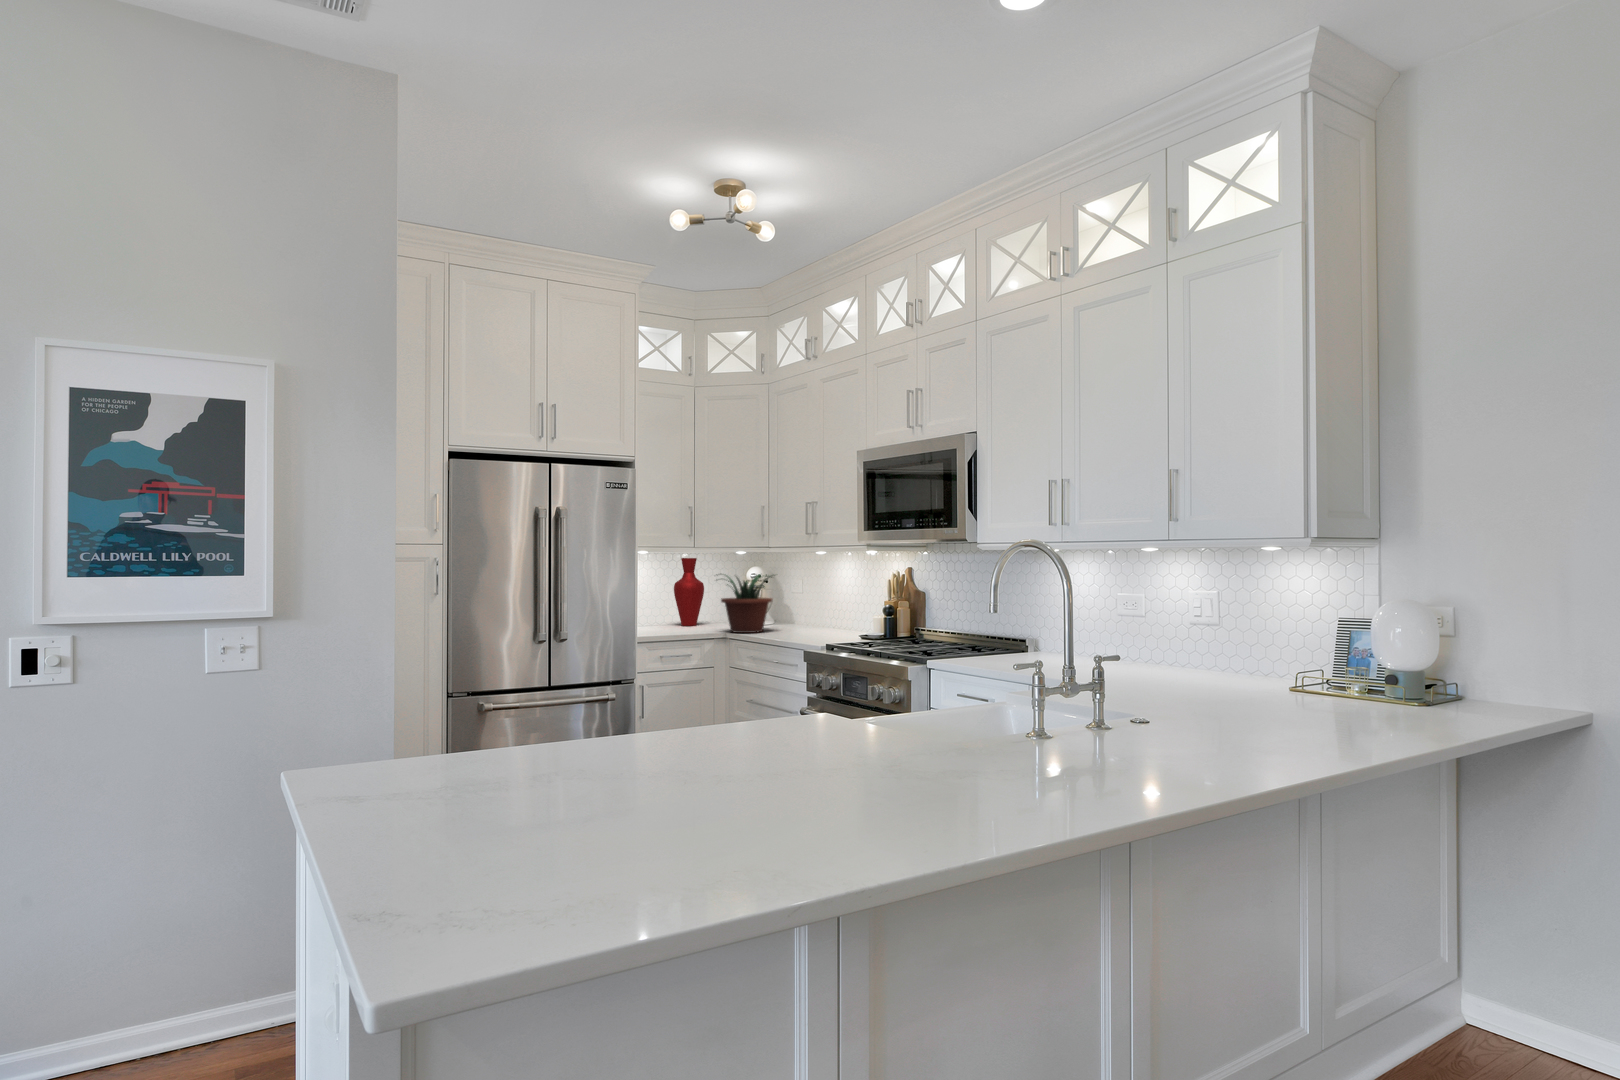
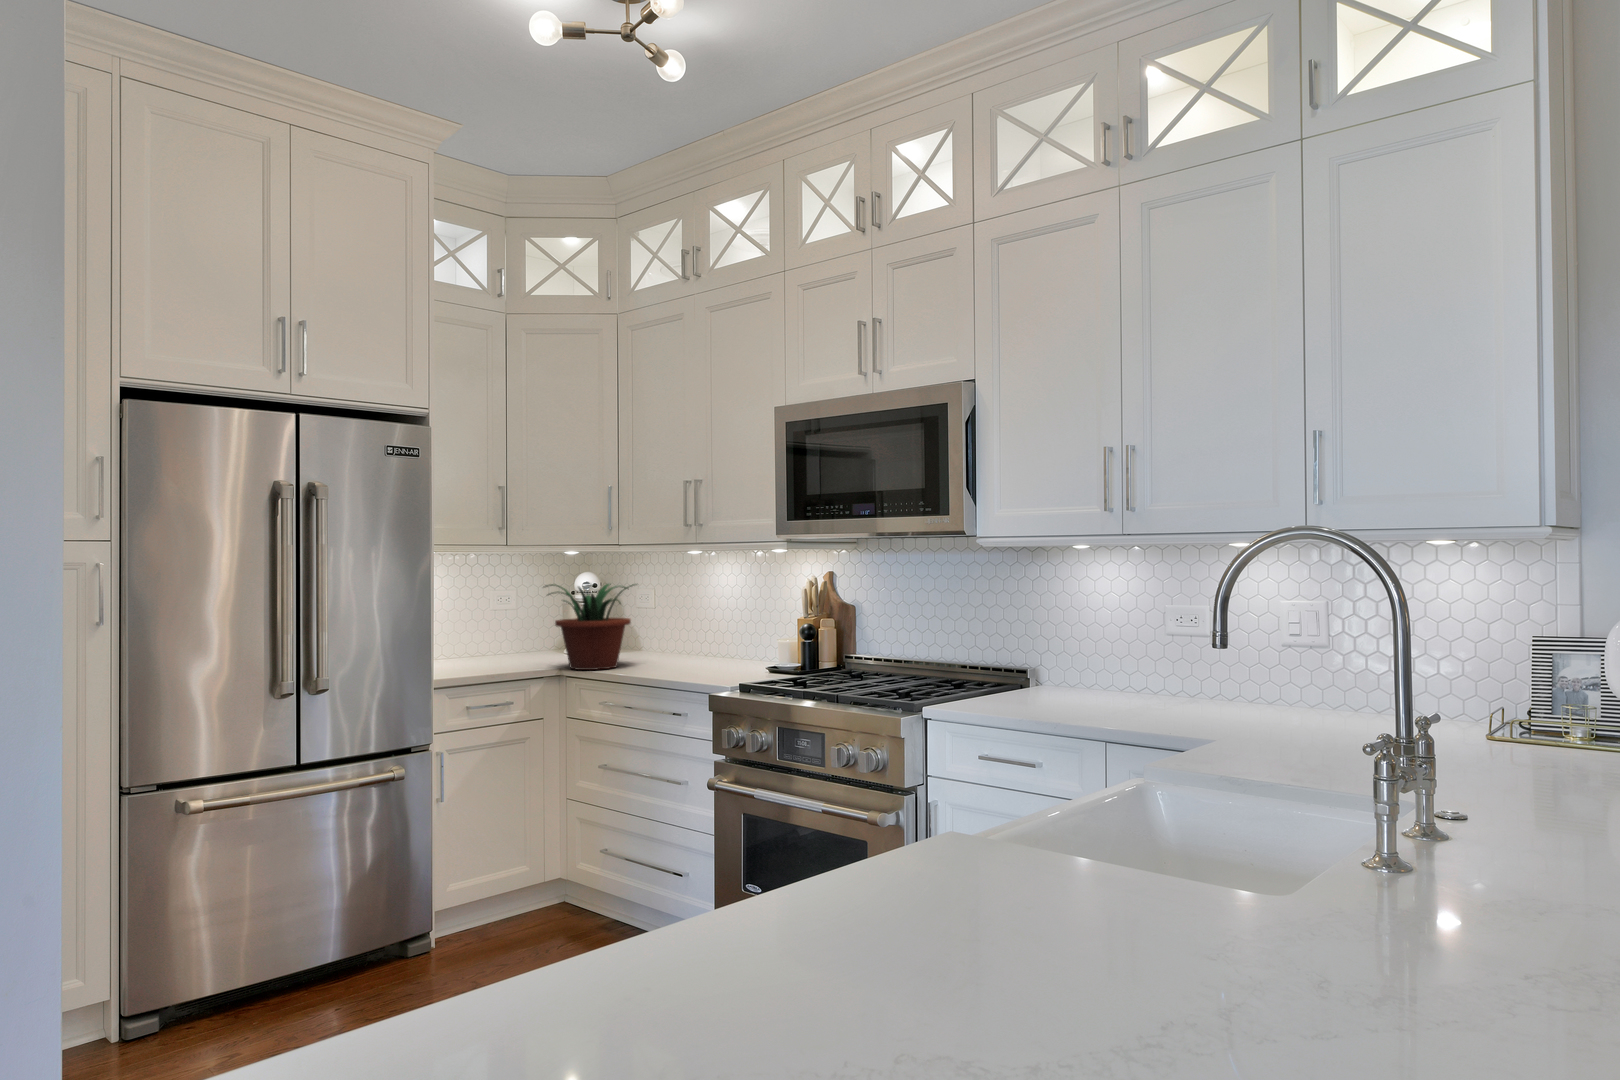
vase: present [674,558,704,626] -> none [471,562,517,661]

